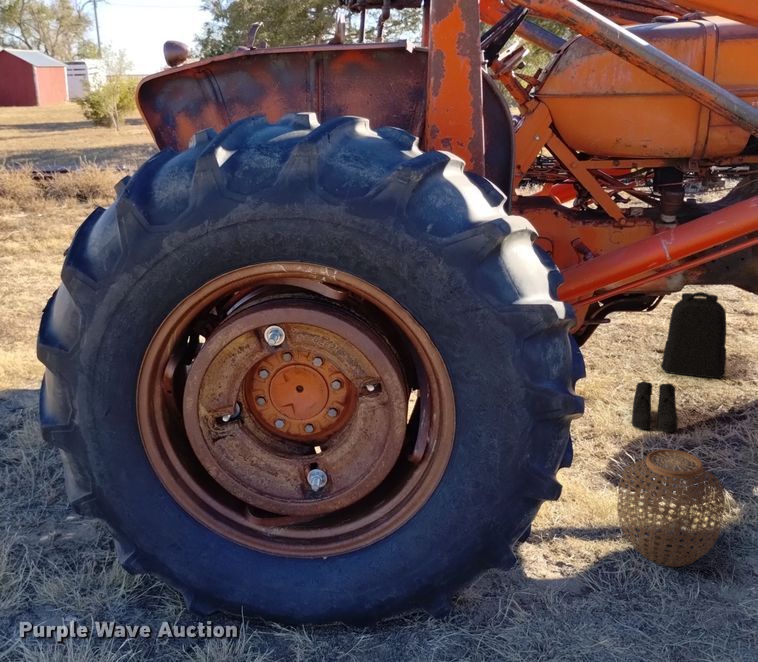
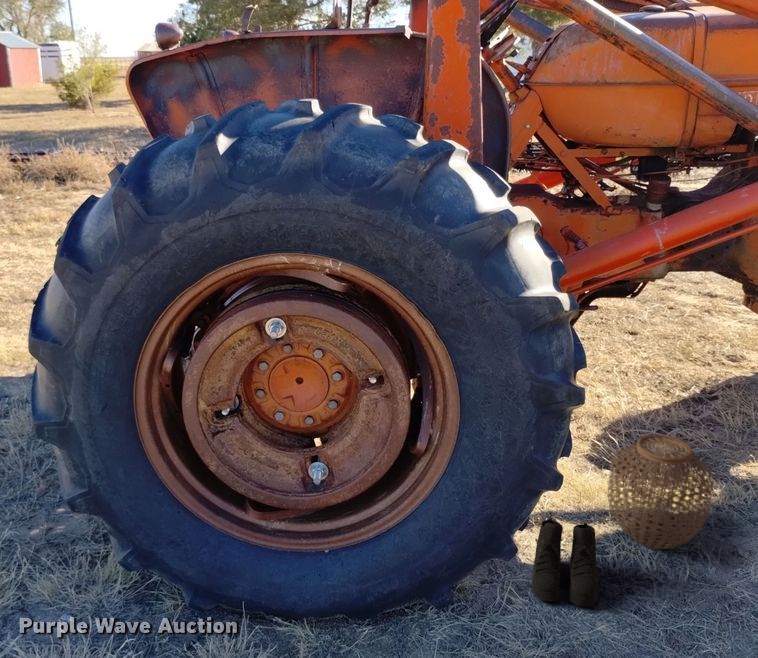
backpack: present [661,292,726,378] -> none [635,276,698,360]
boots: present [632,381,678,432] -> present [532,518,598,607]

